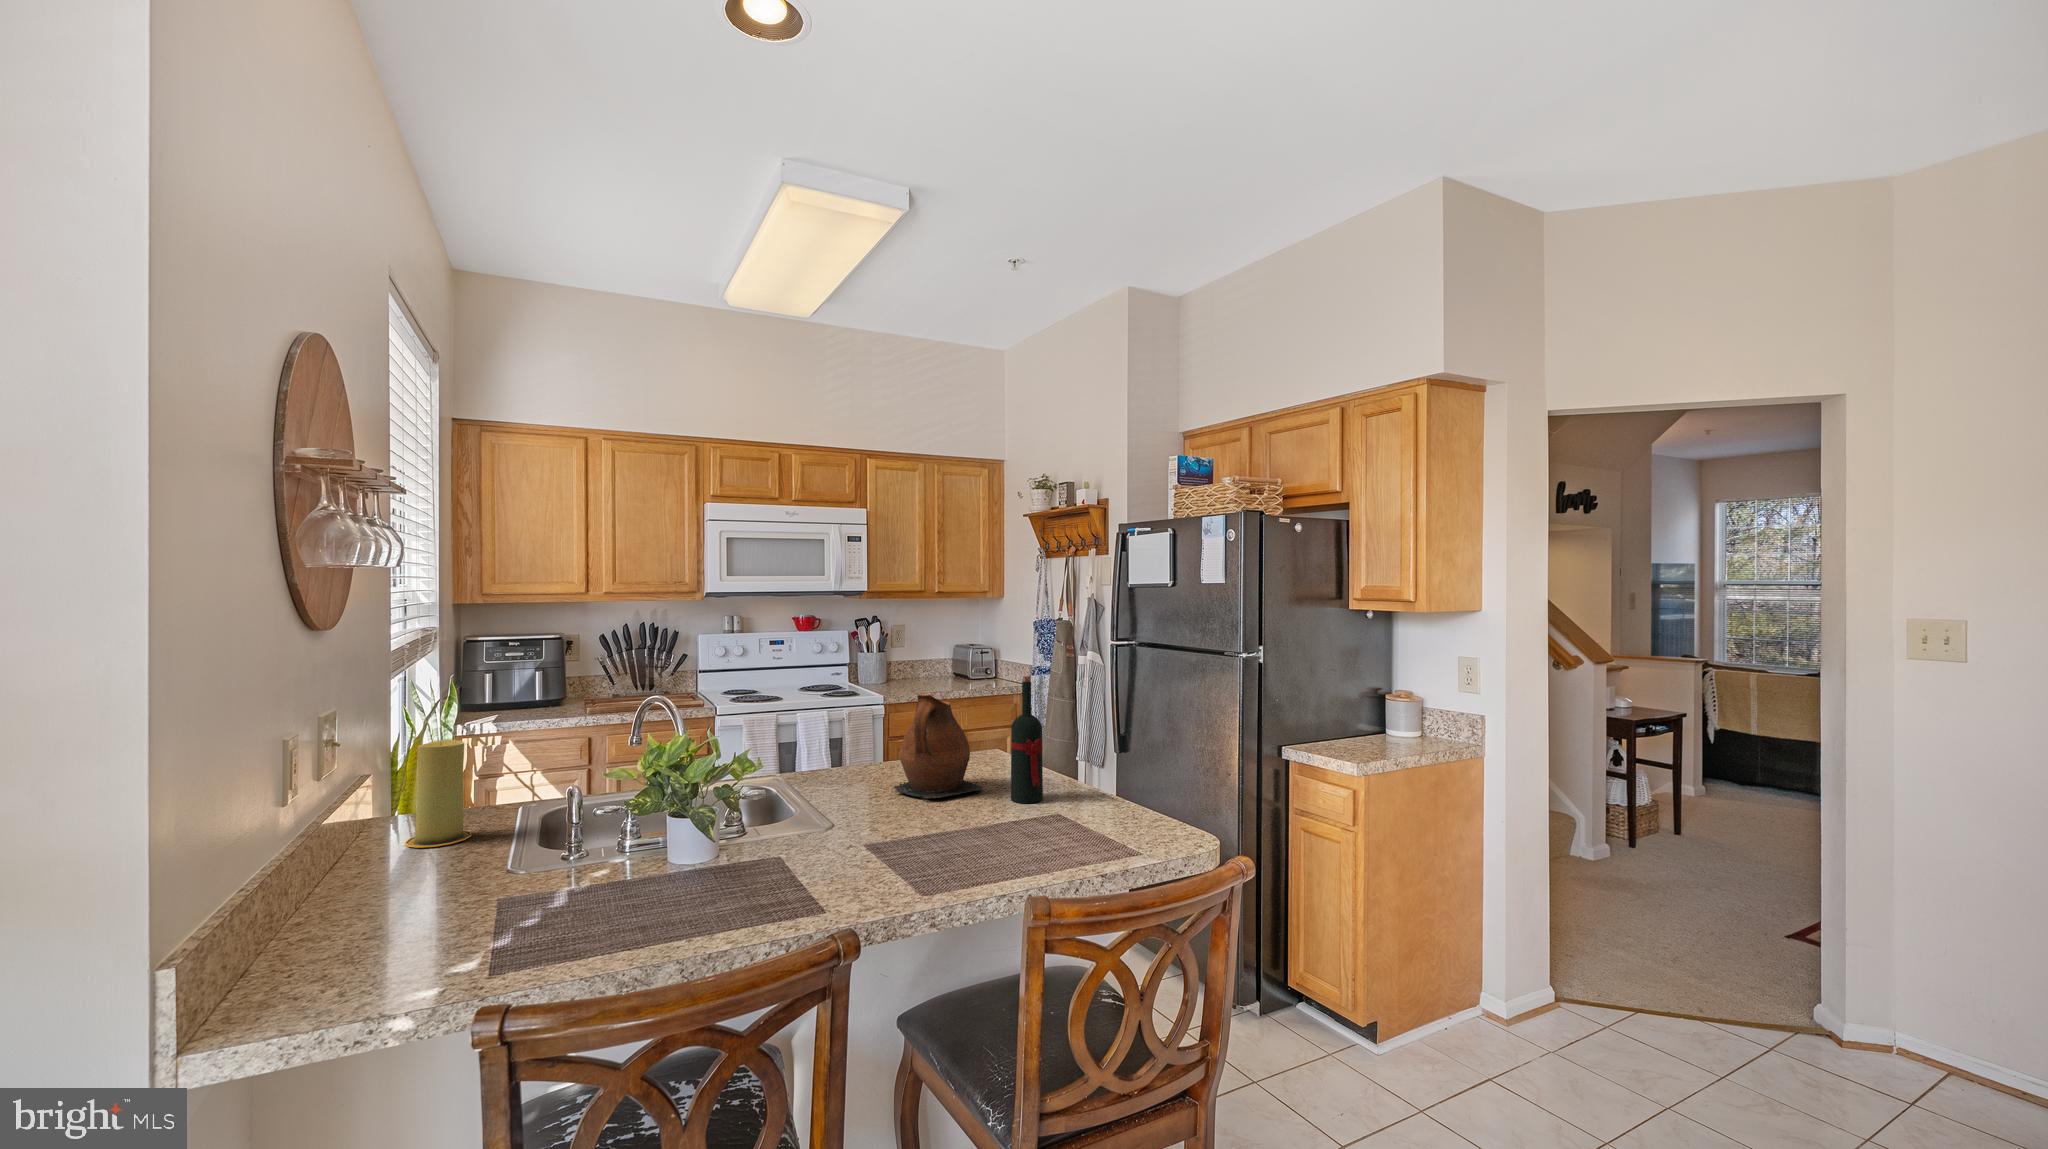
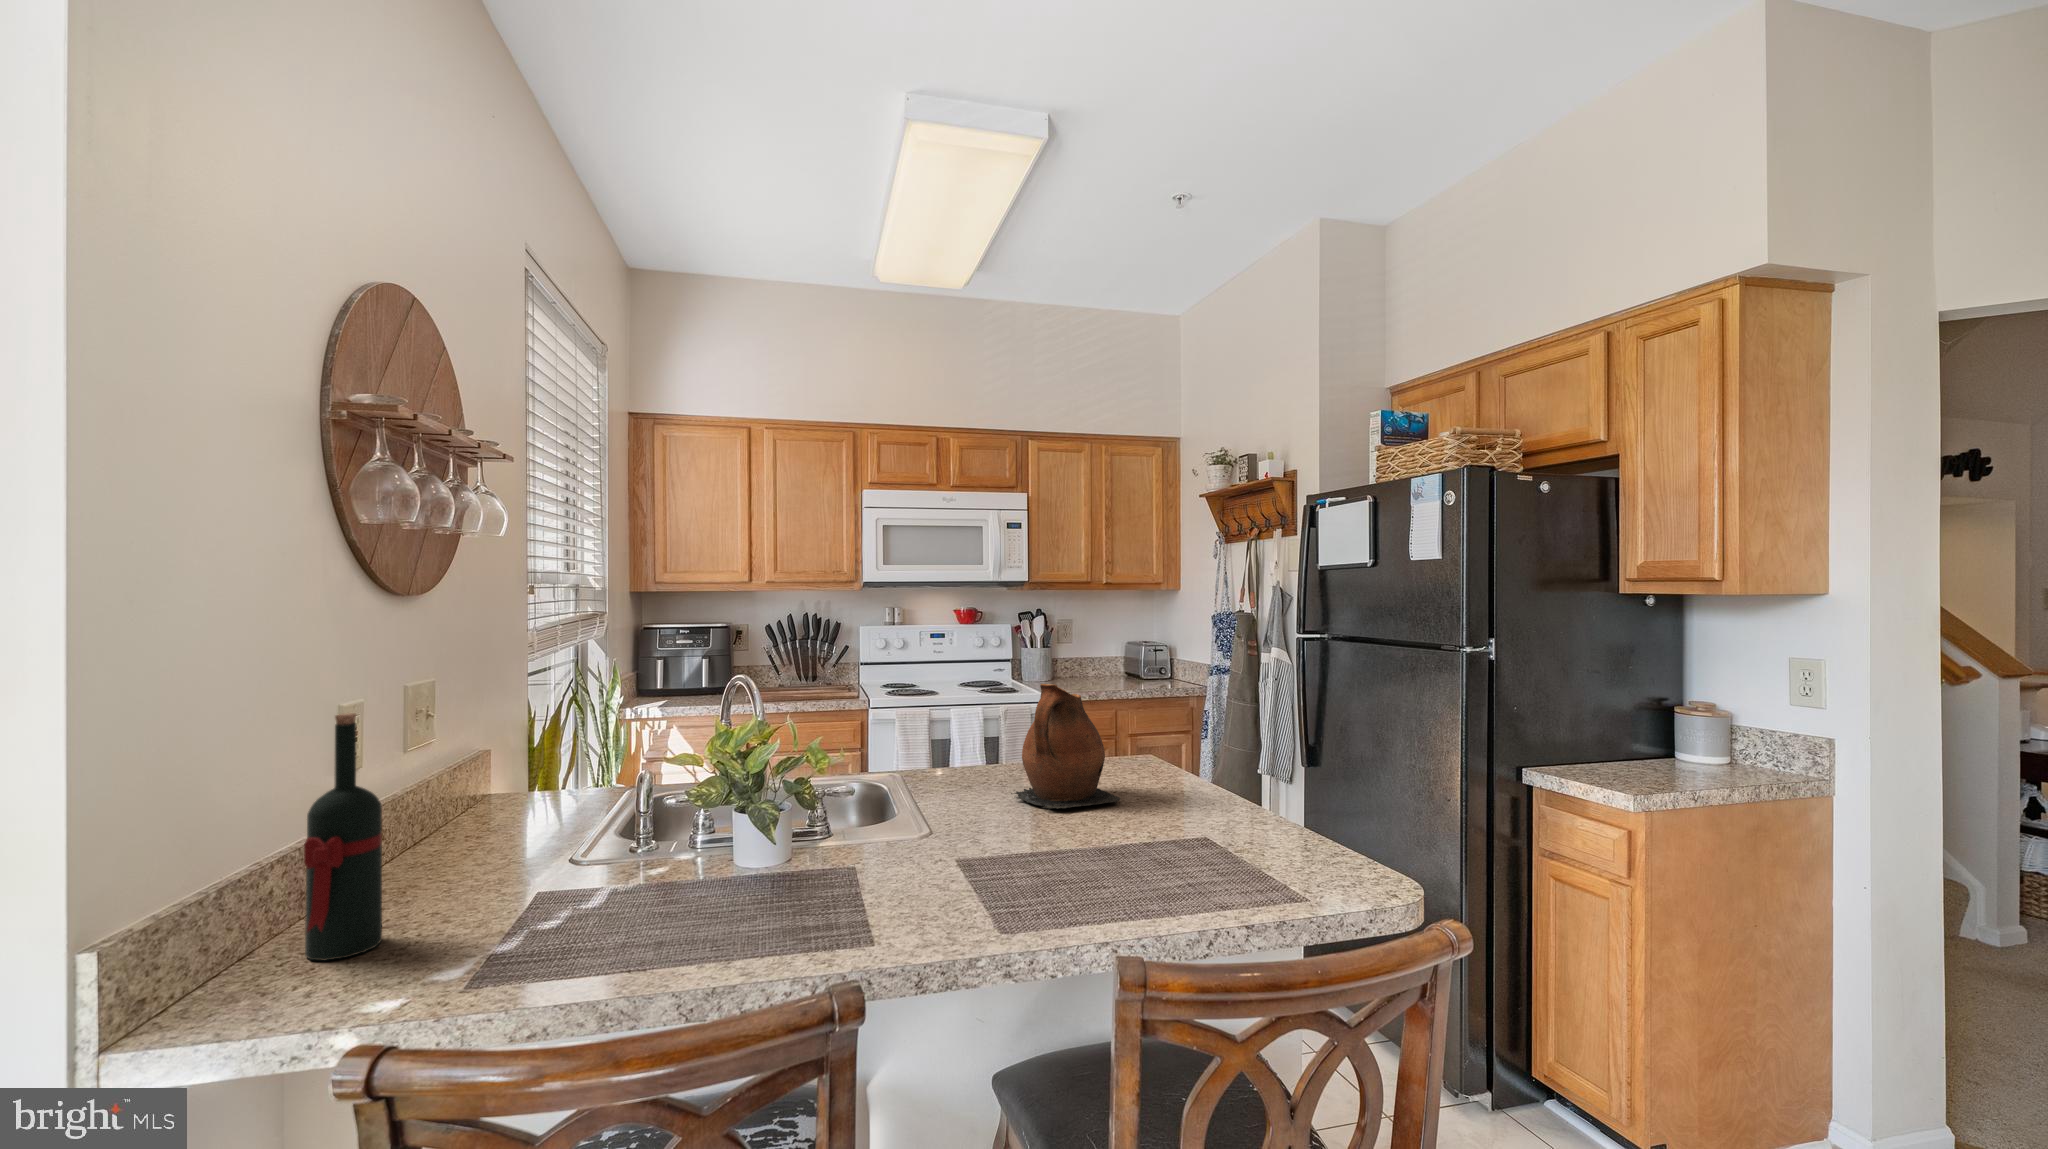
wine bottle: present [1011,676,1043,803] -> present [304,713,382,961]
candle: present [405,740,471,848] -> none [490,717,558,830]

